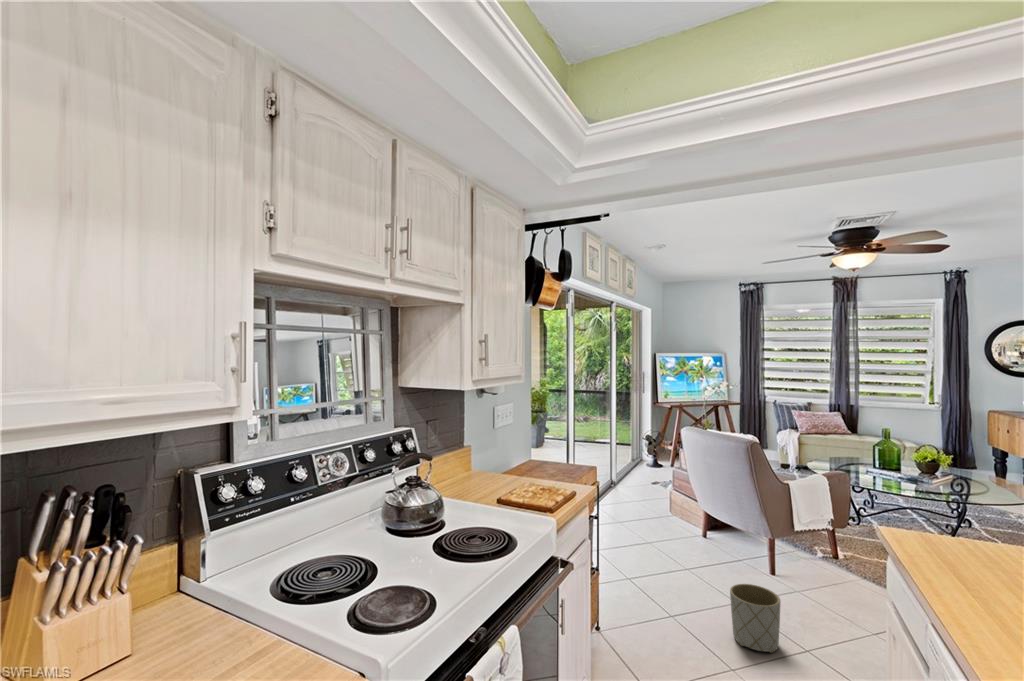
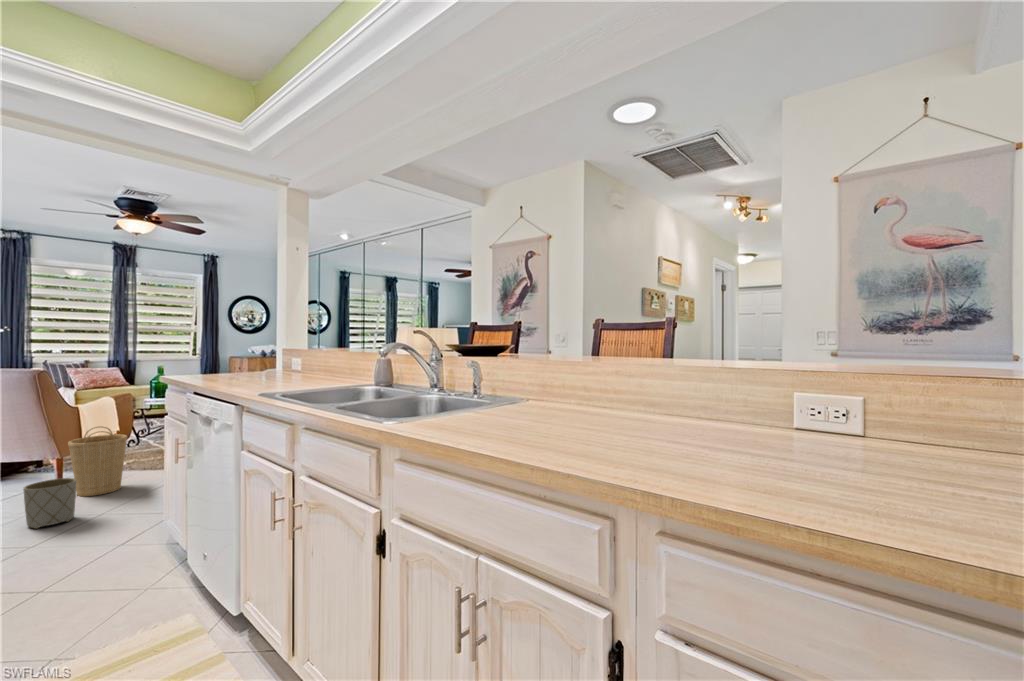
basket: none [777,519,843,615] -> present [68,426,127,496]

